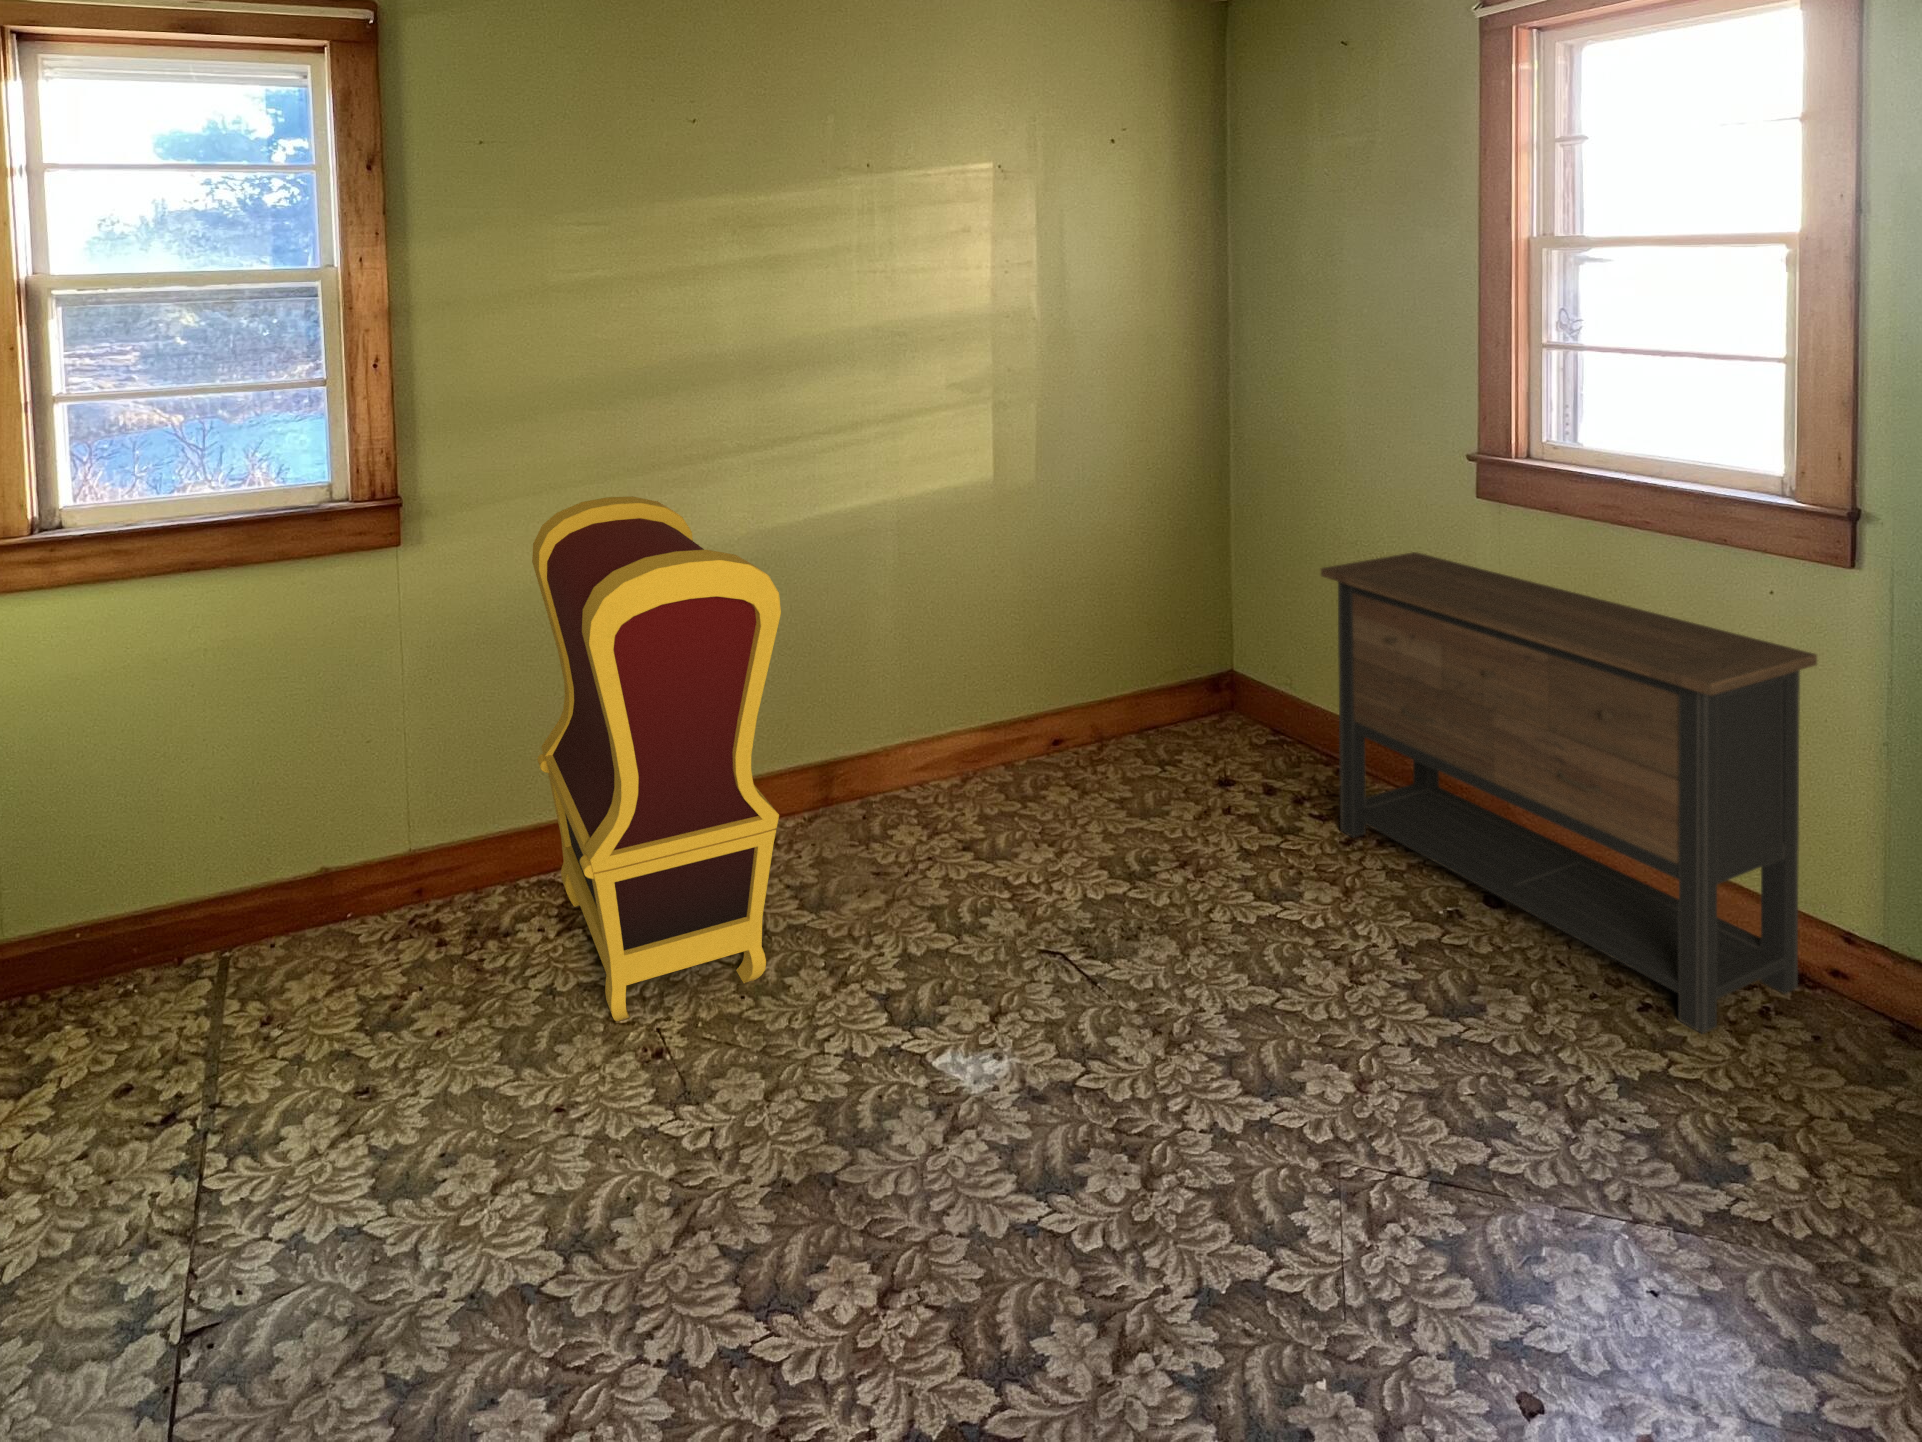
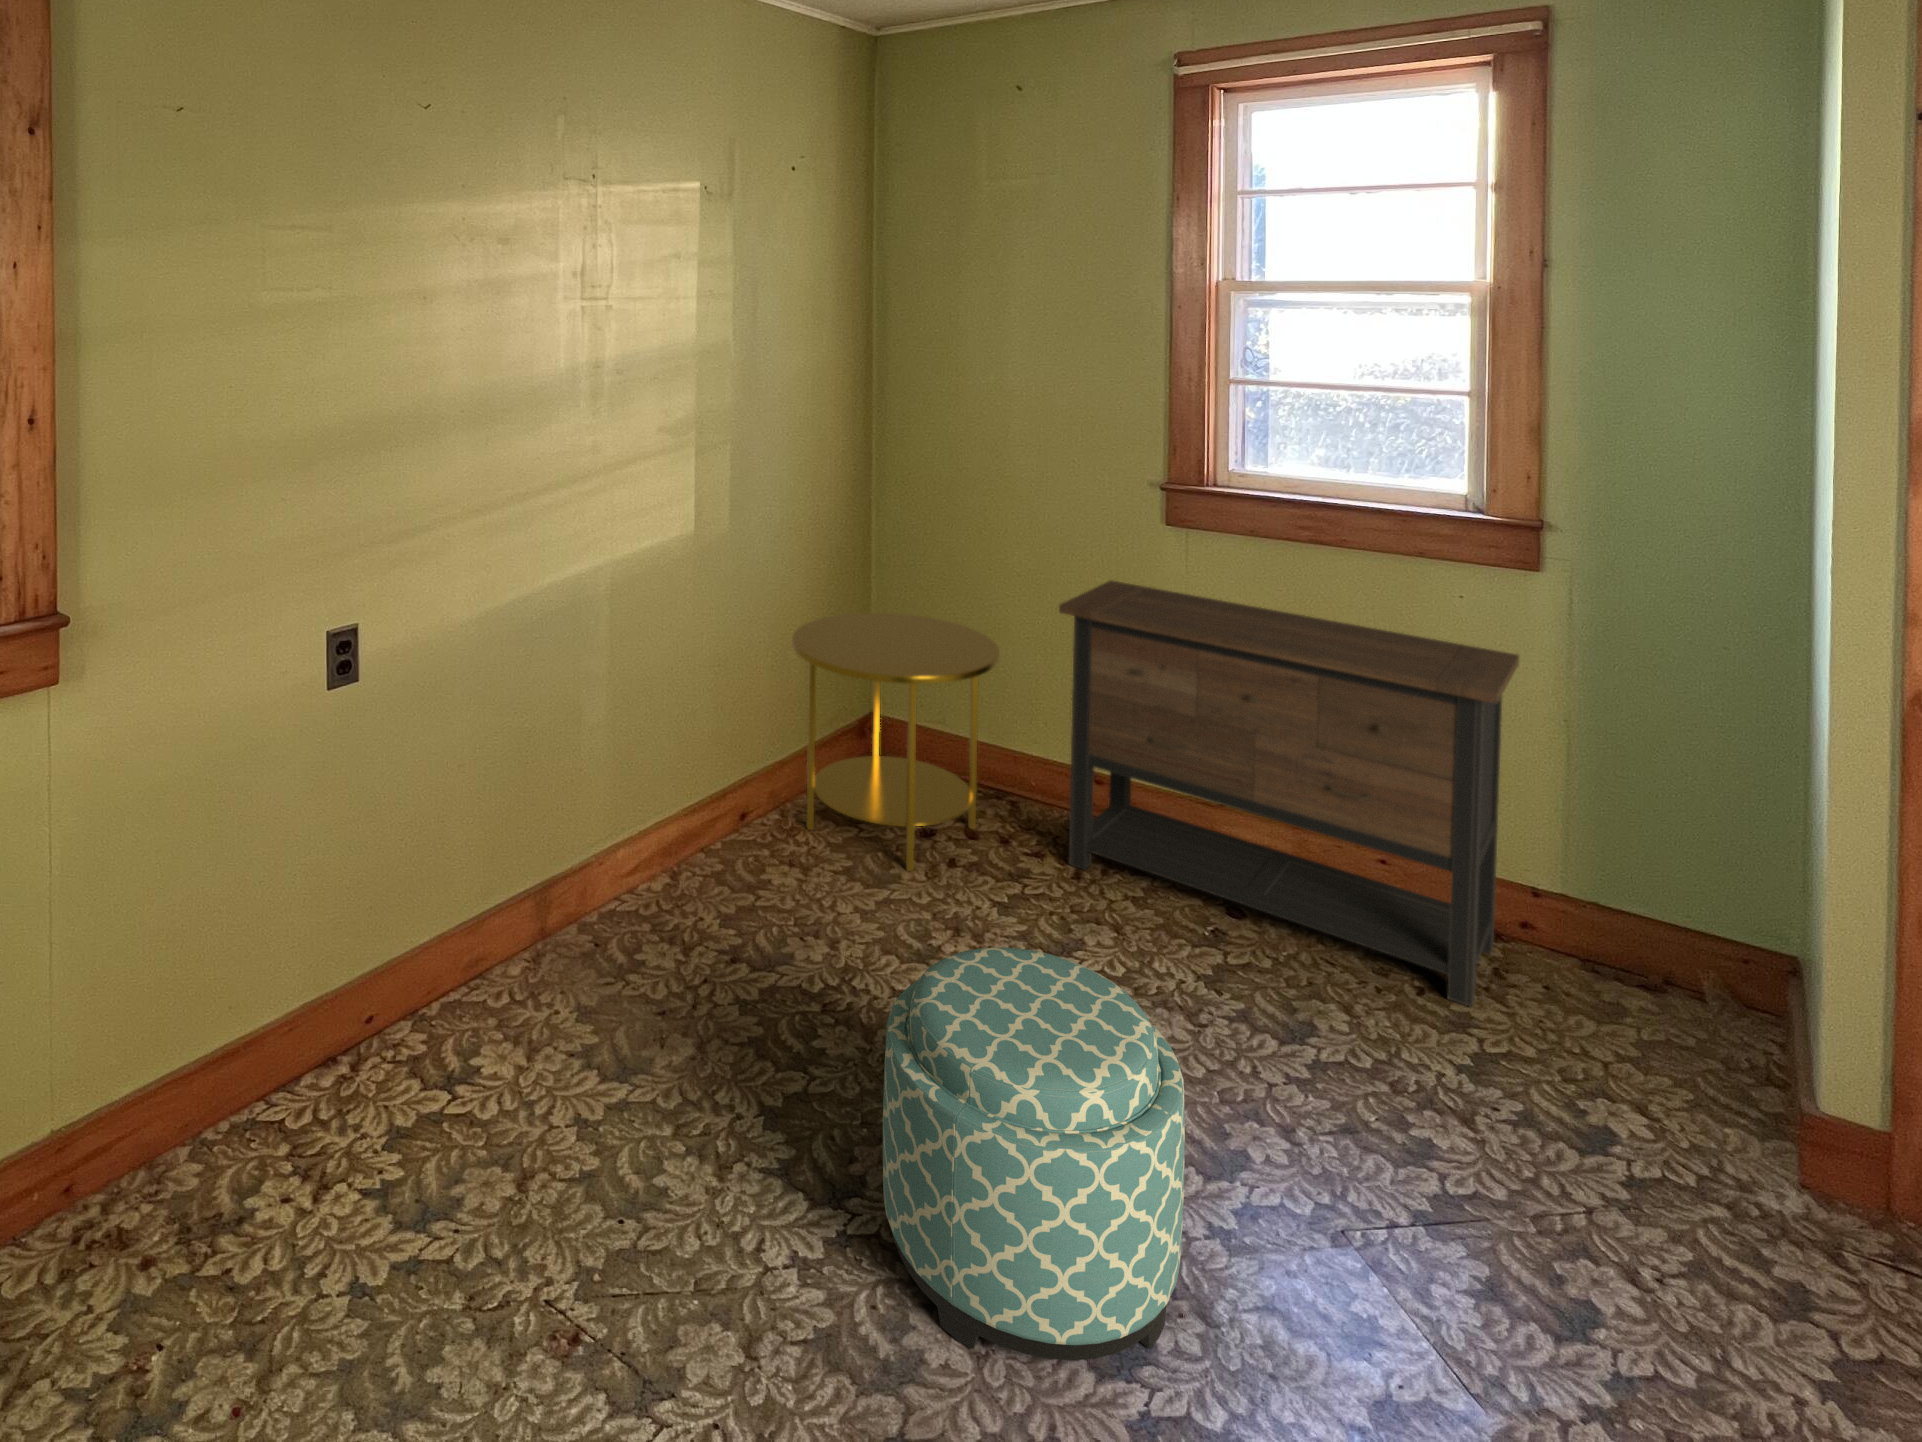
armchair: present [532,496,781,1022] -> none [244,583,690,1308]
side table: none [1083,571,1285,810] -> present [792,613,1000,871]
ottoman: none [905,837,1160,1188] -> present [883,947,1185,1360]

